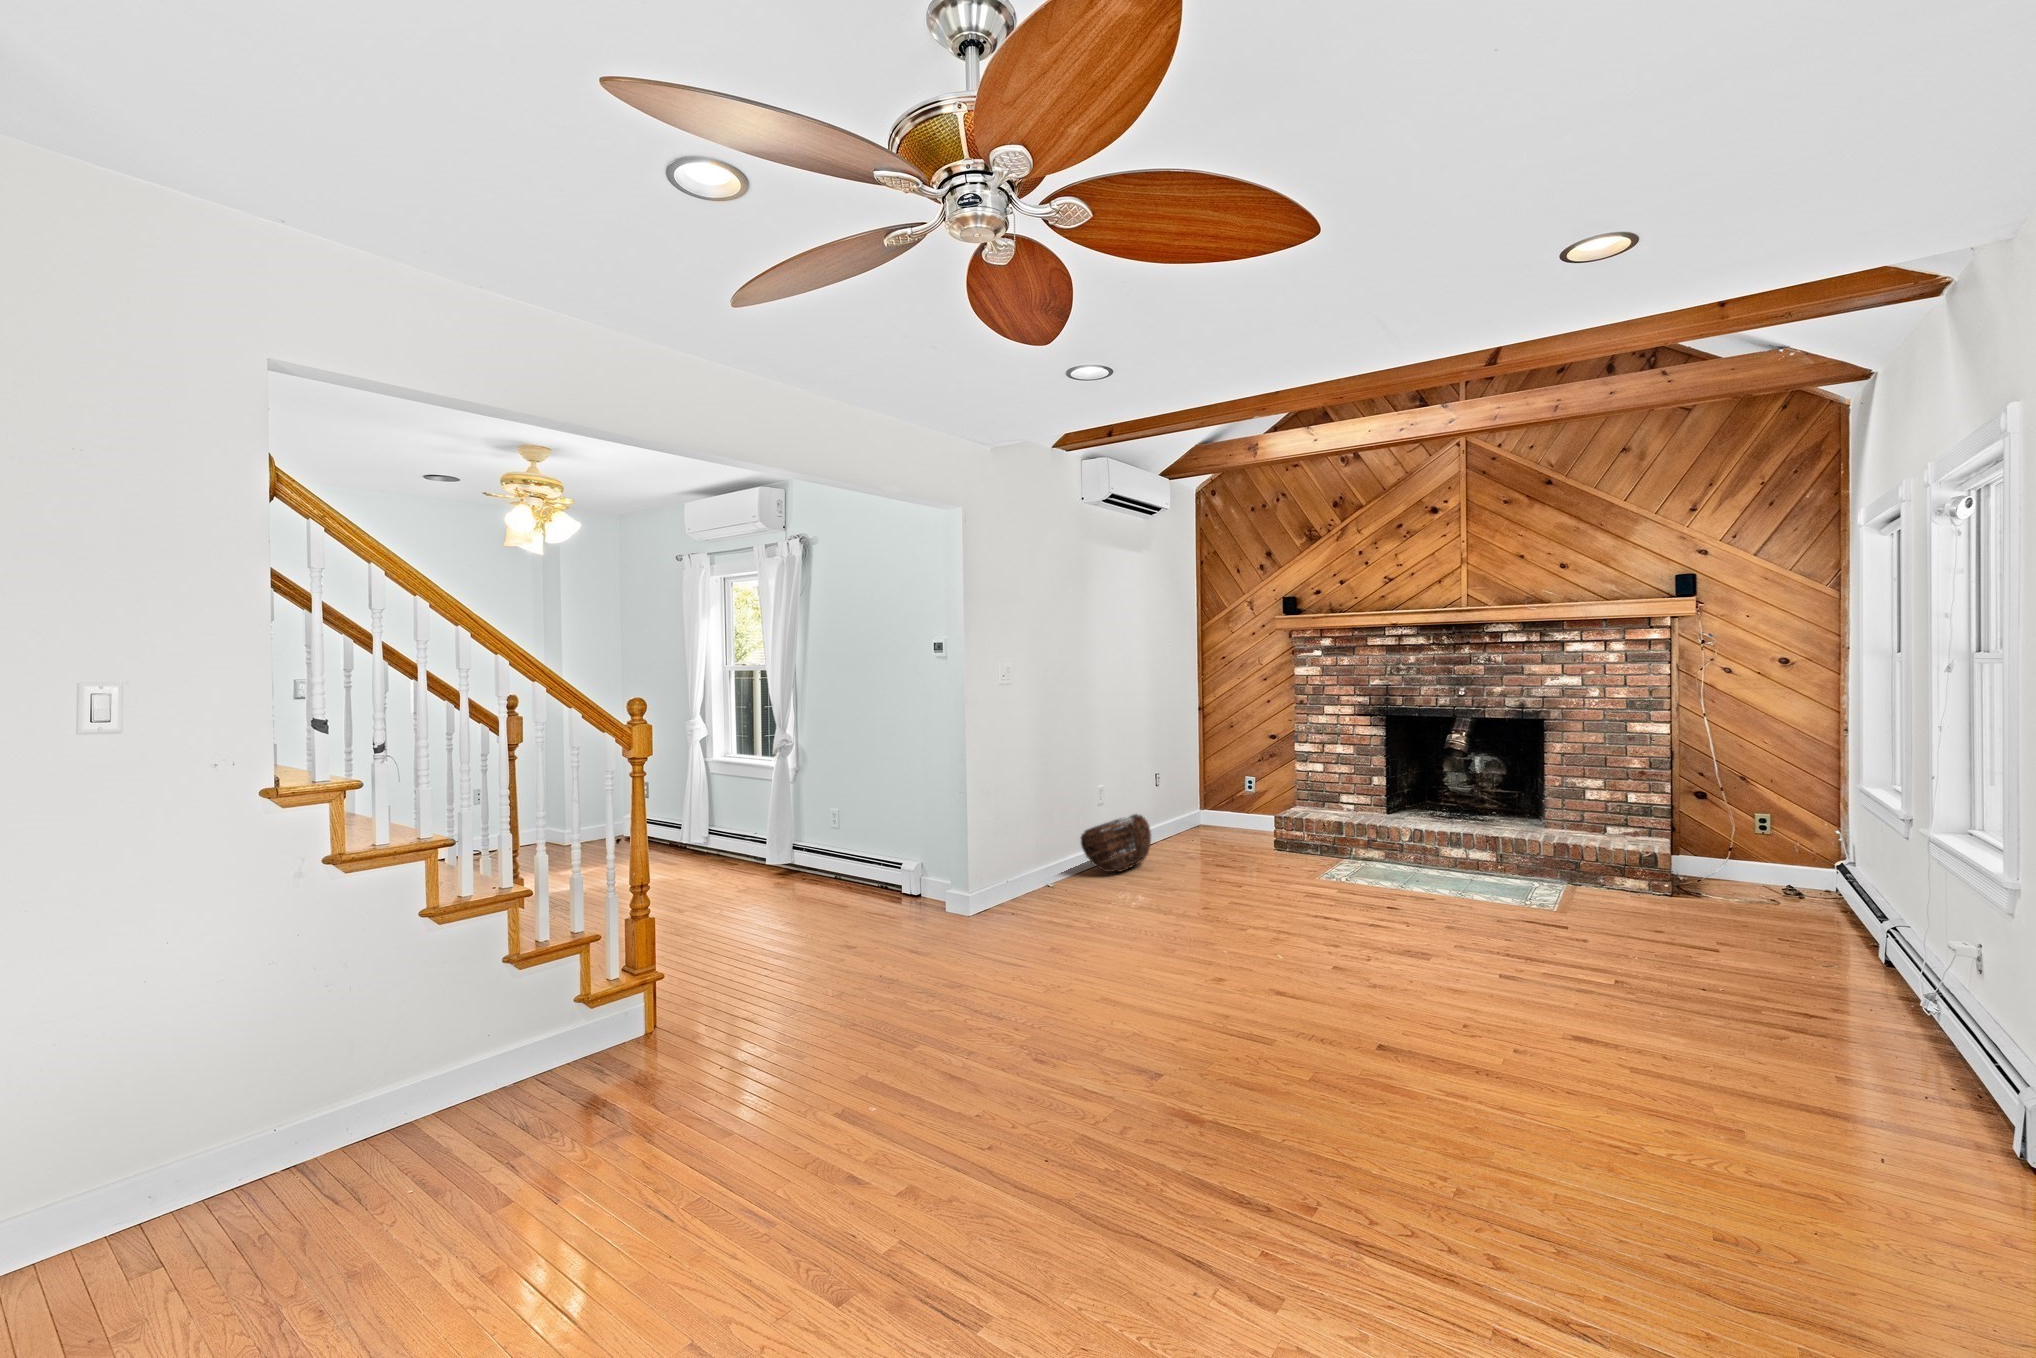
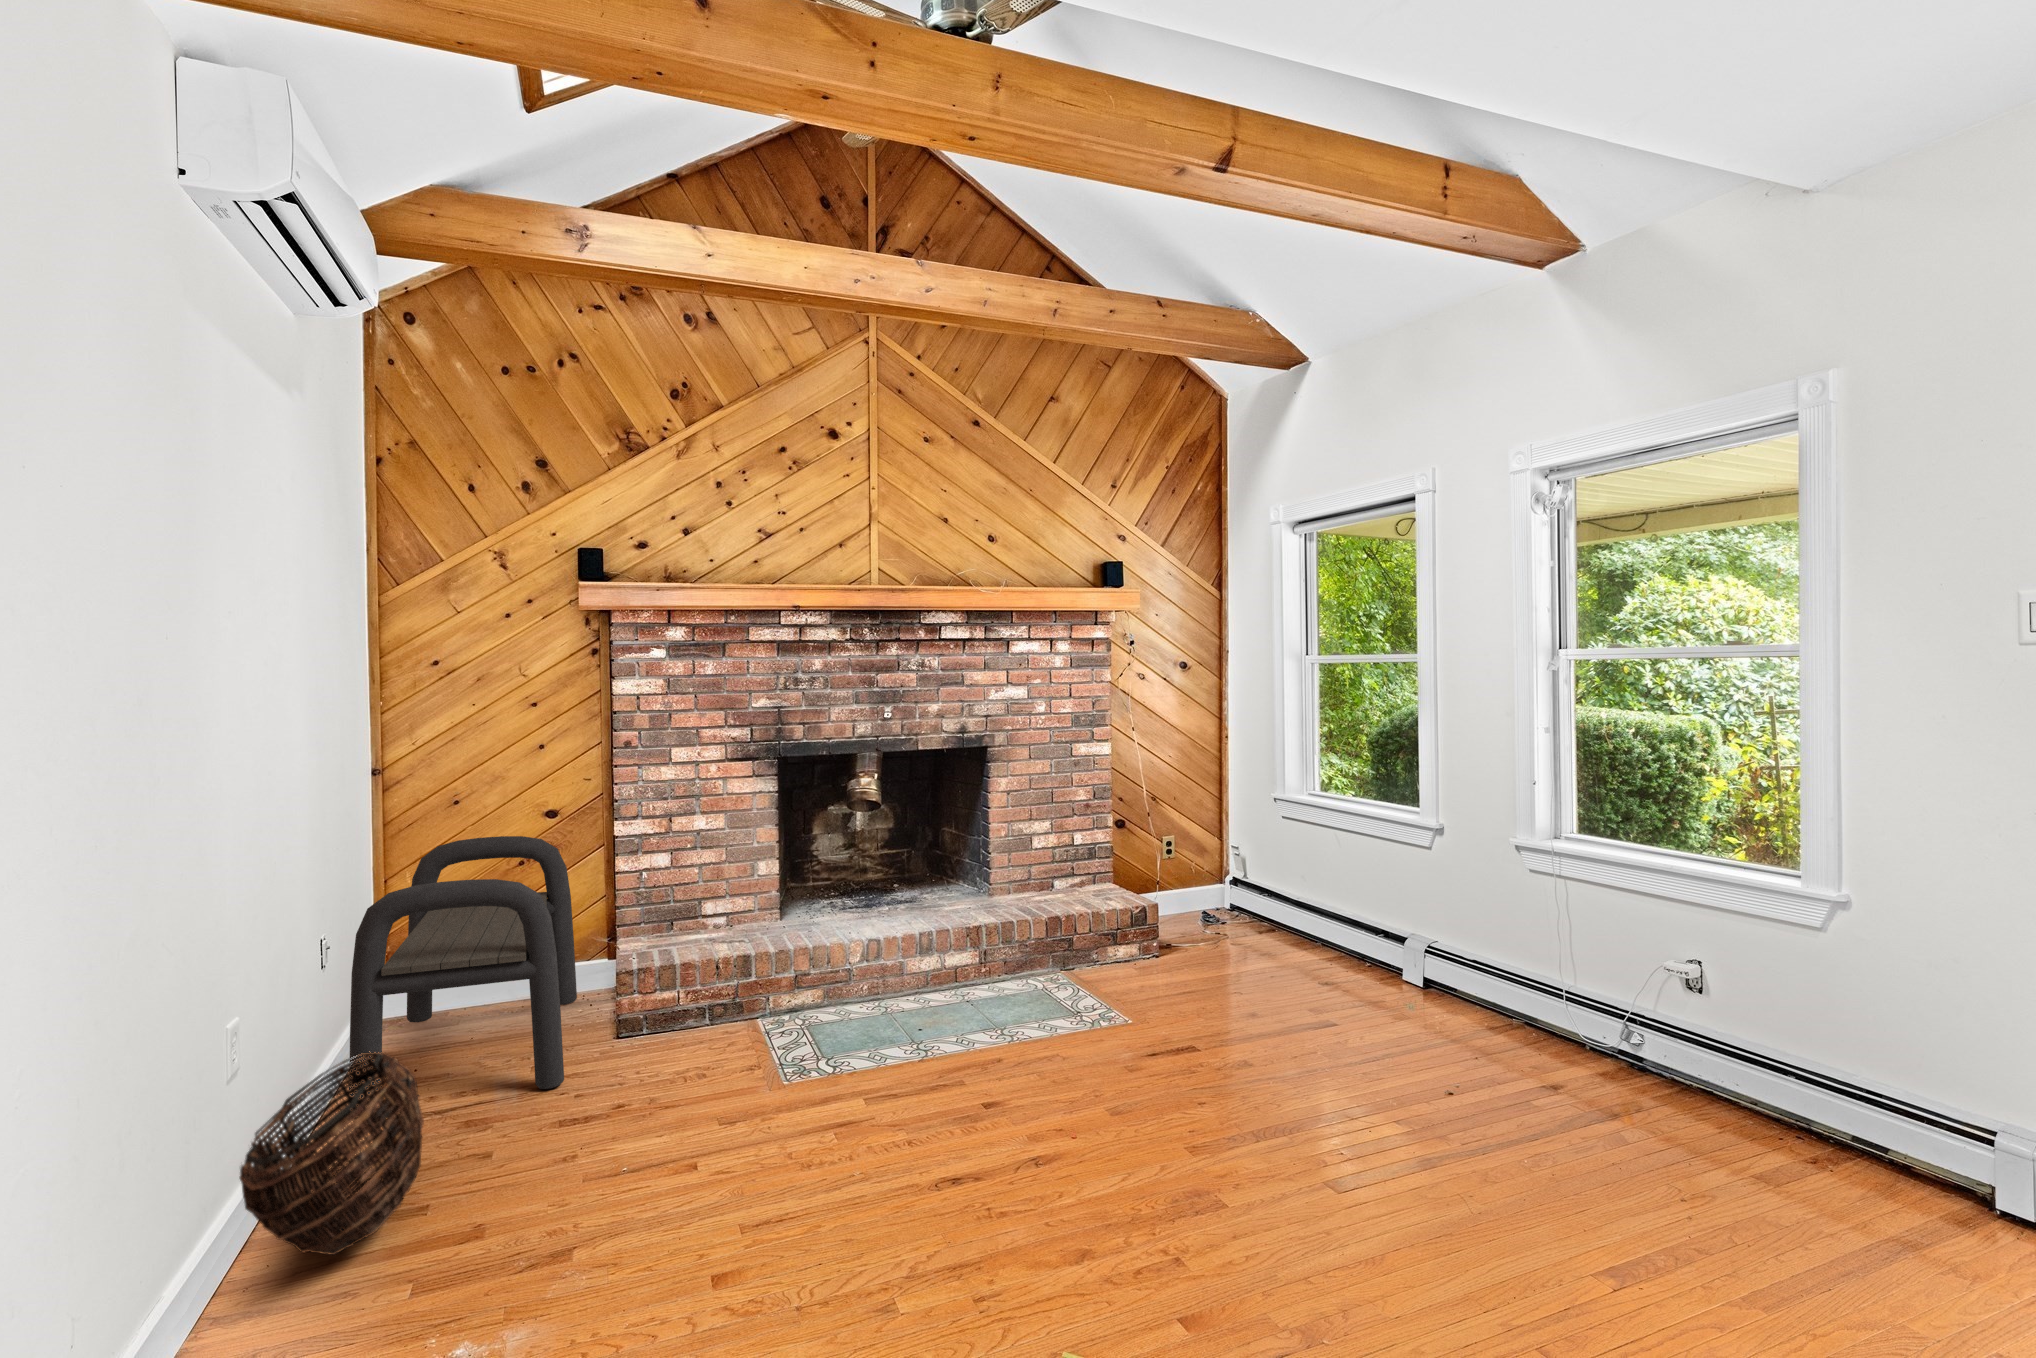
bench: none [1153,746,1279,857] -> present [349,836,577,1098]

